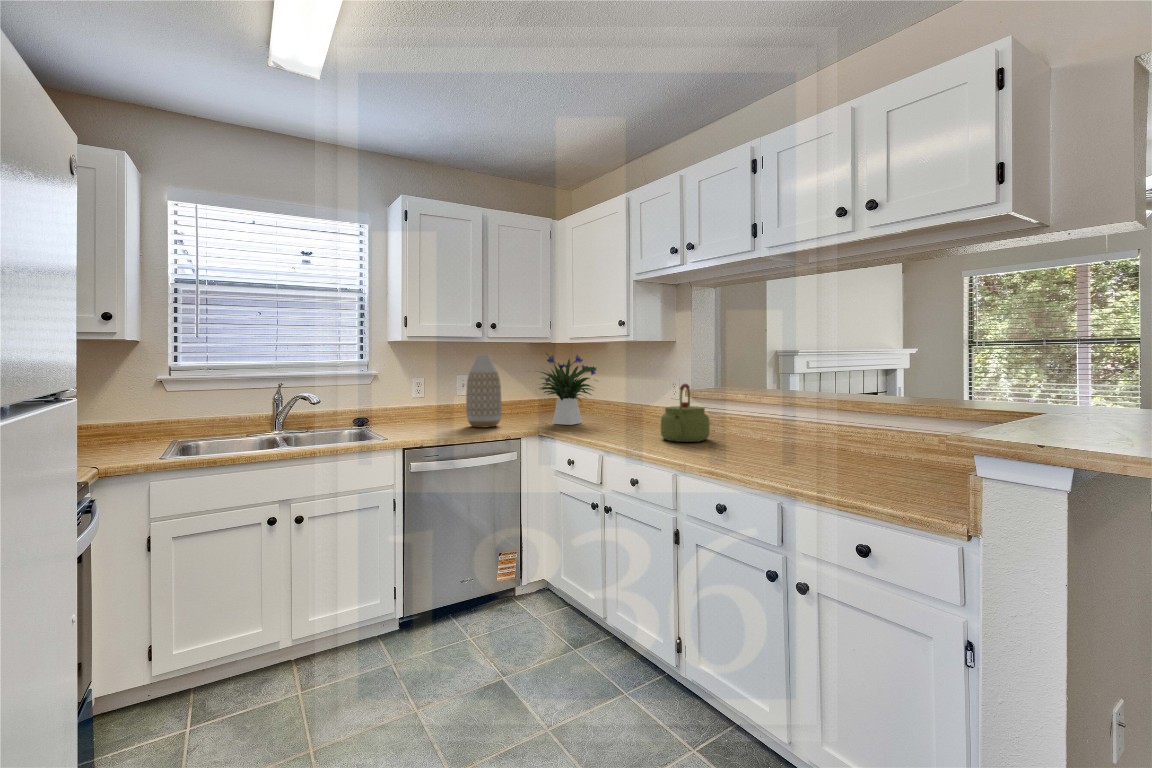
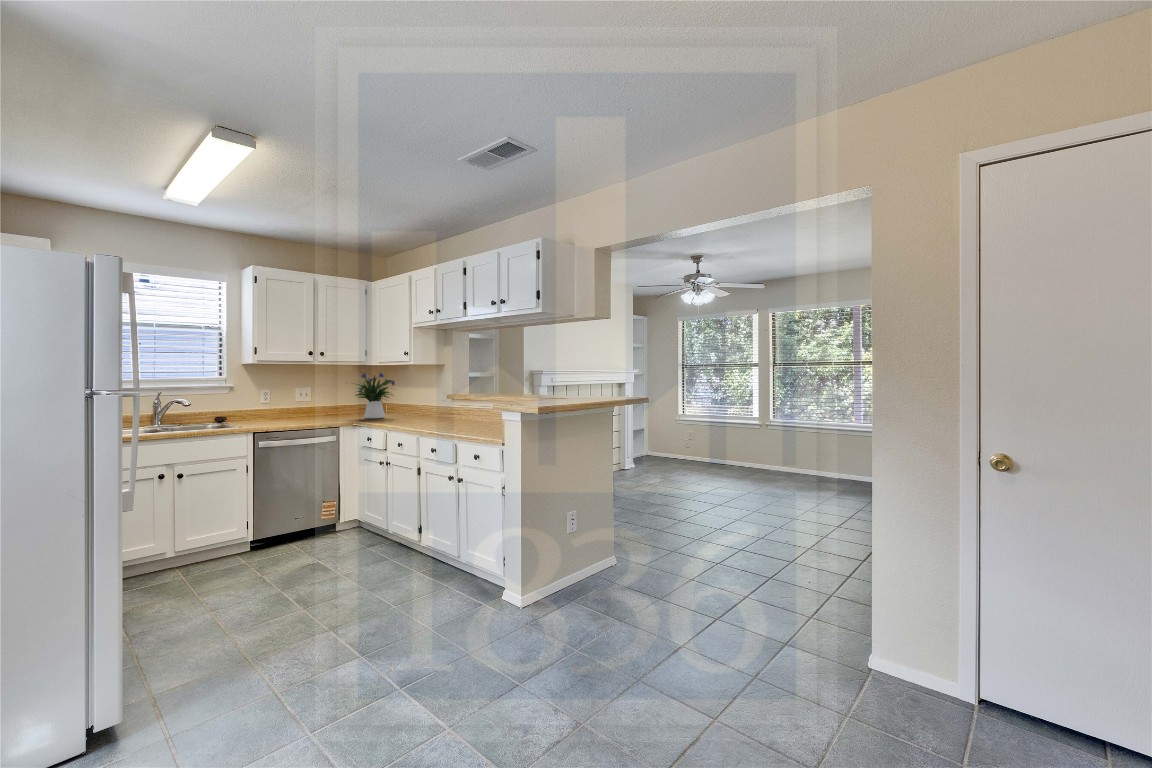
vase: present [466,355,502,427] -> none [301,372,327,421]
kettle: present [661,384,710,442] -> none [426,389,455,423]

